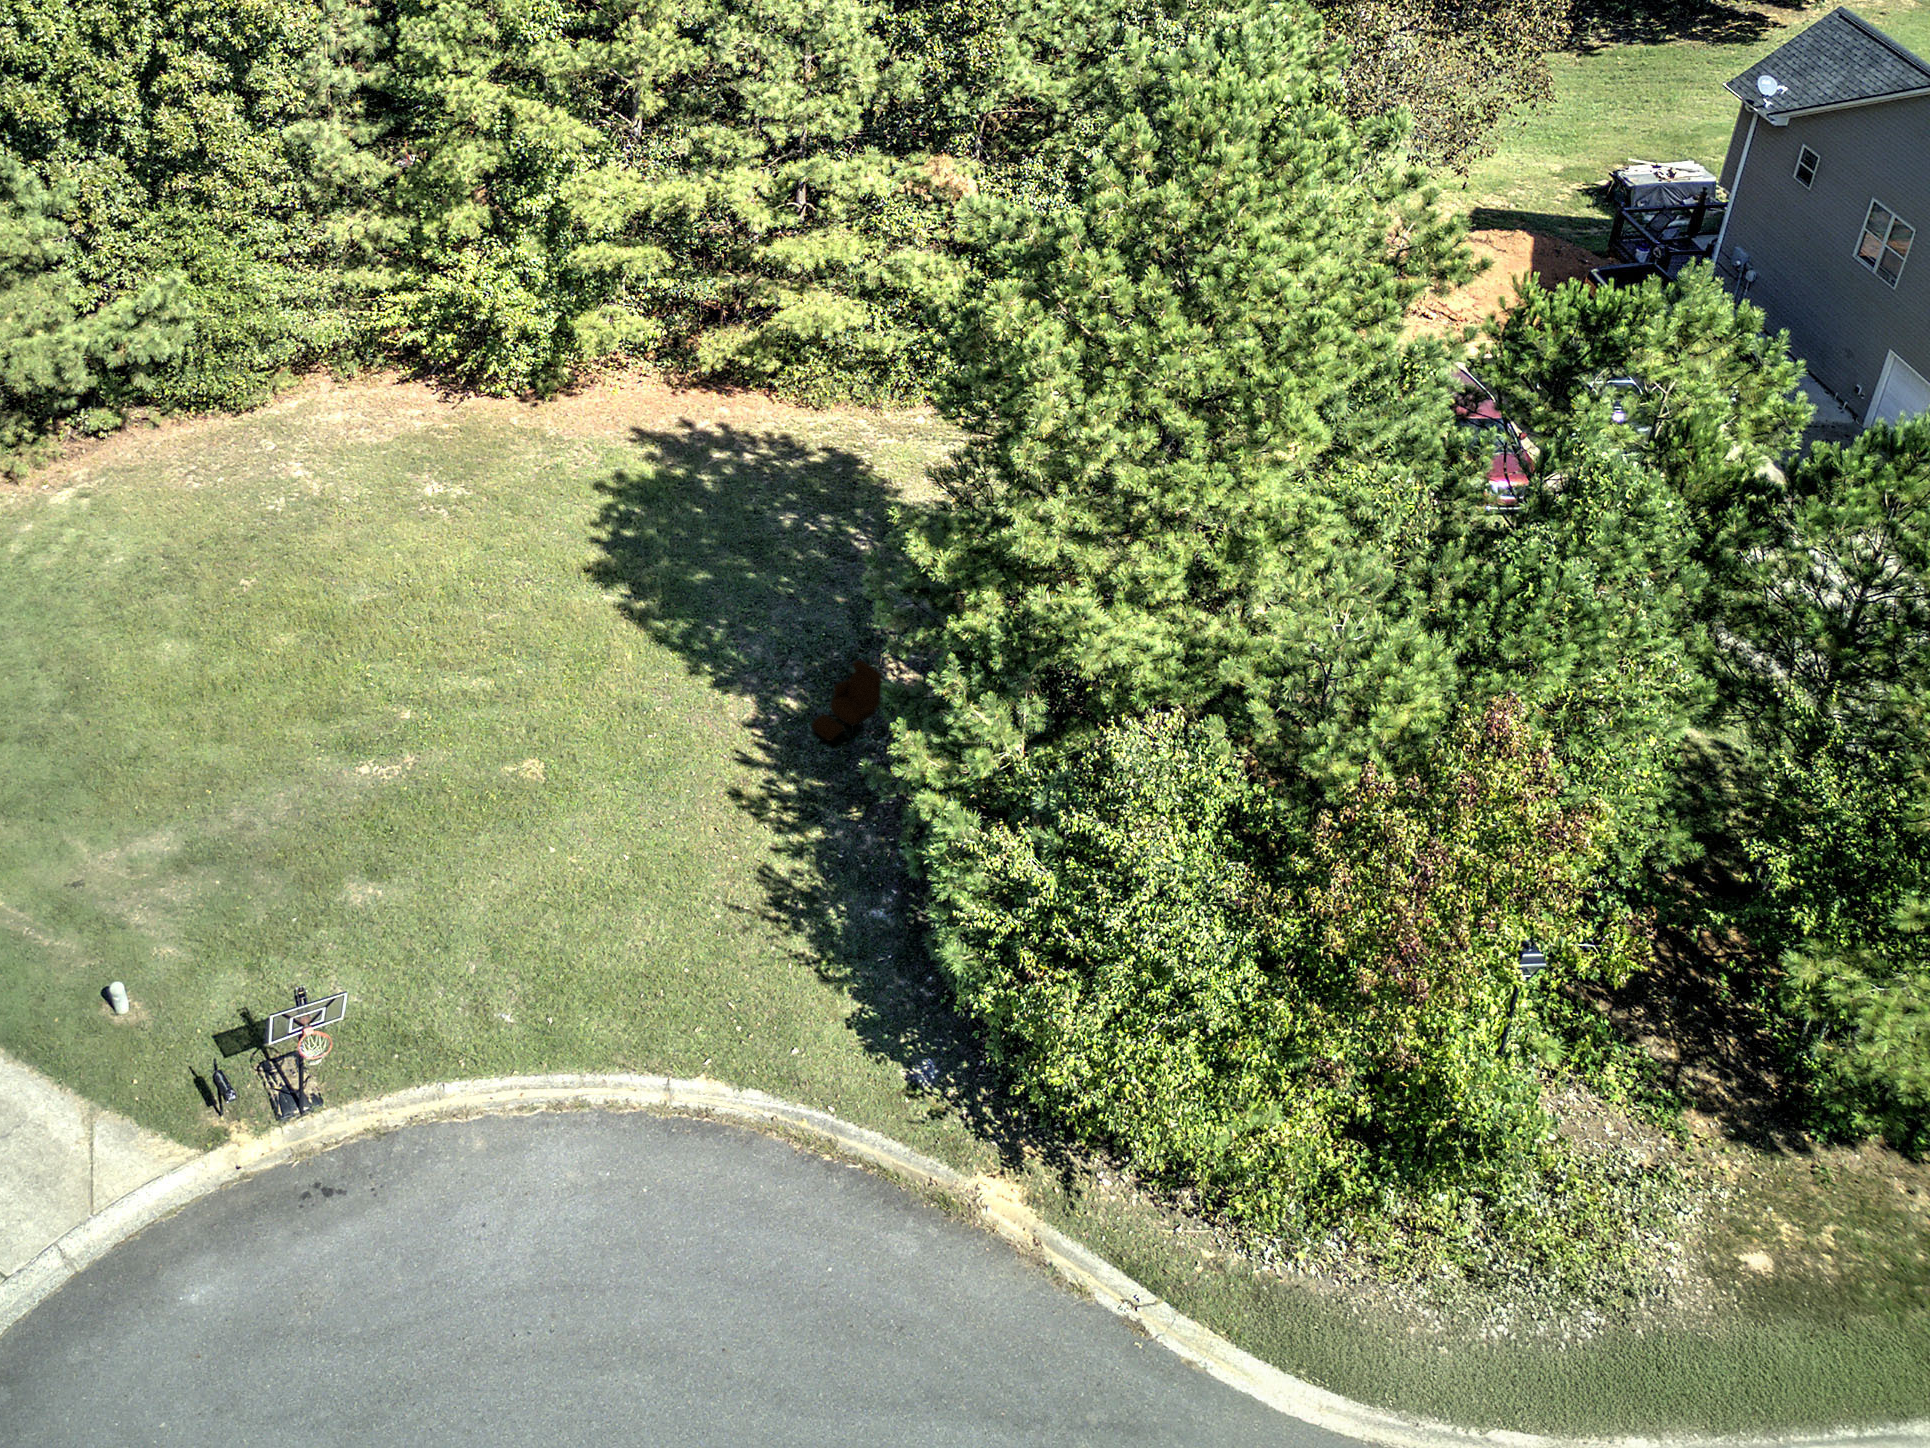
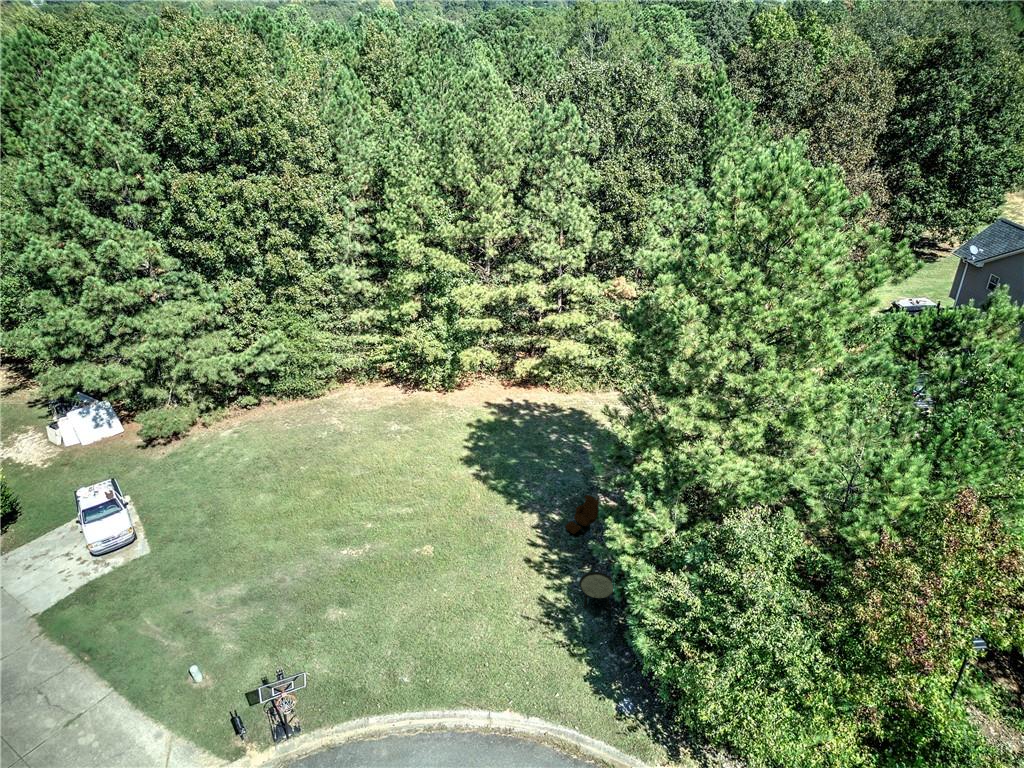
round table: none [839,821,912,898] -> present [579,572,614,610]

